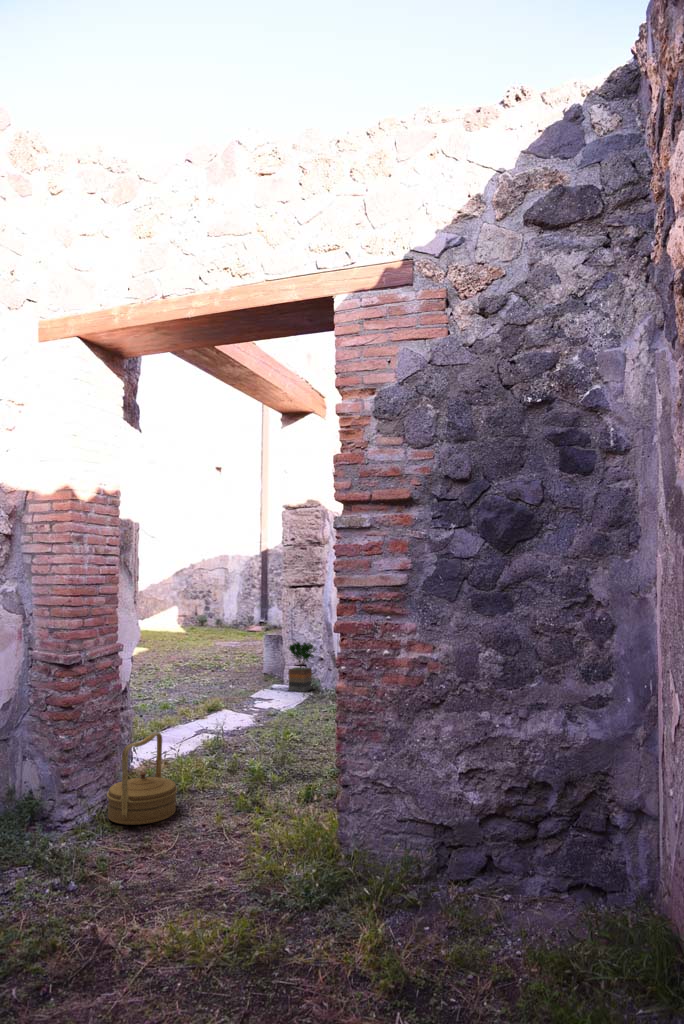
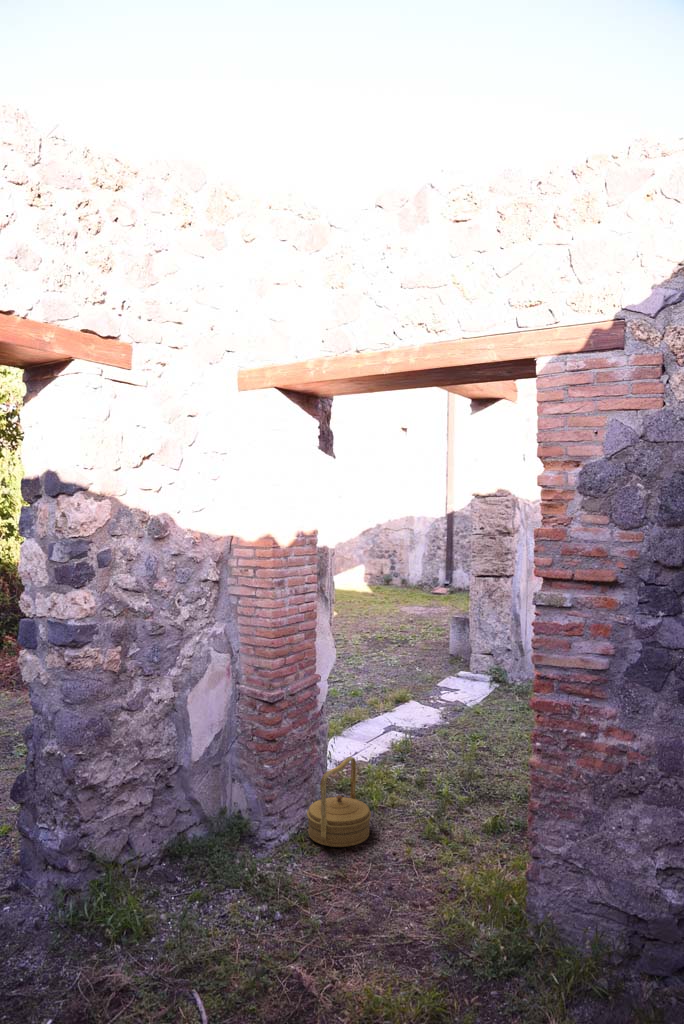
potted tree: present [289,642,316,692] -> none [475,634,507,686]

